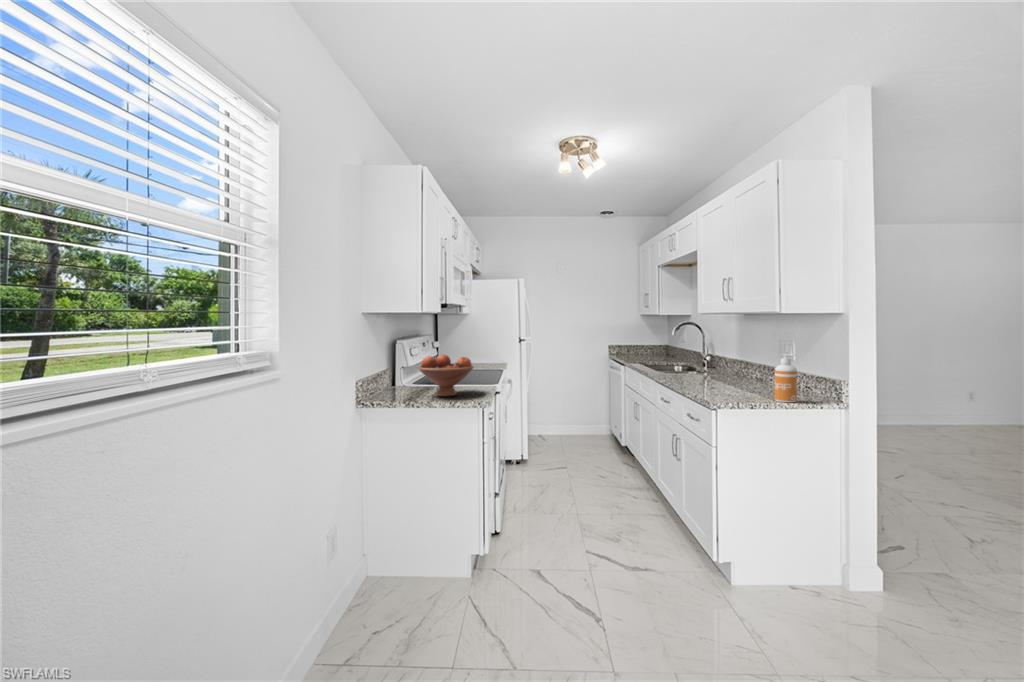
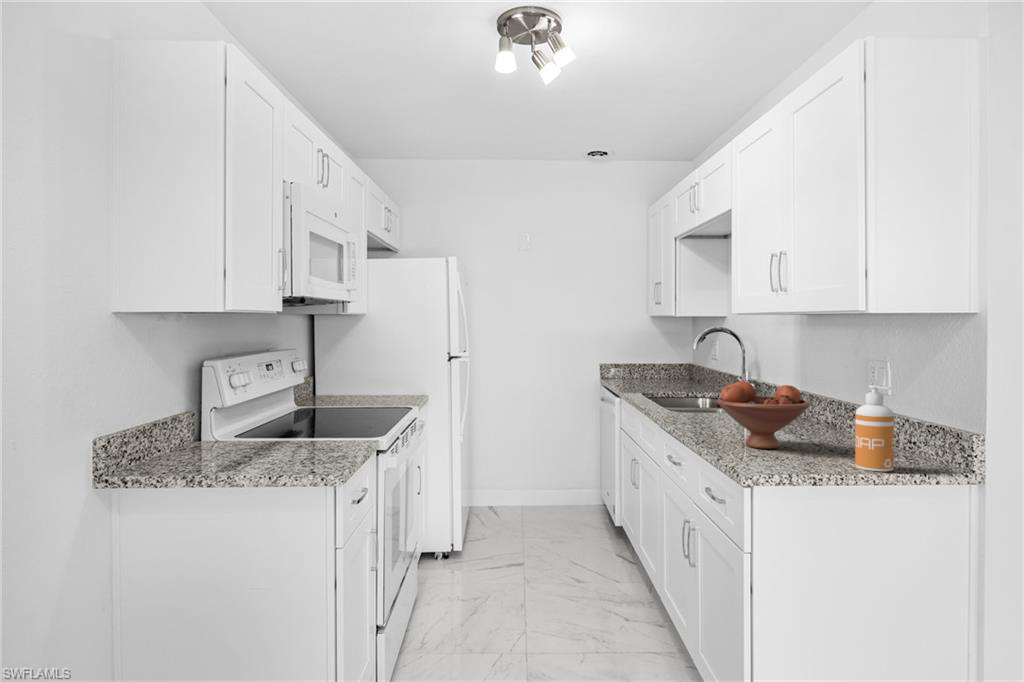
fruit bowl: present [419,354,473,397] -> present [717,381,810,449]

